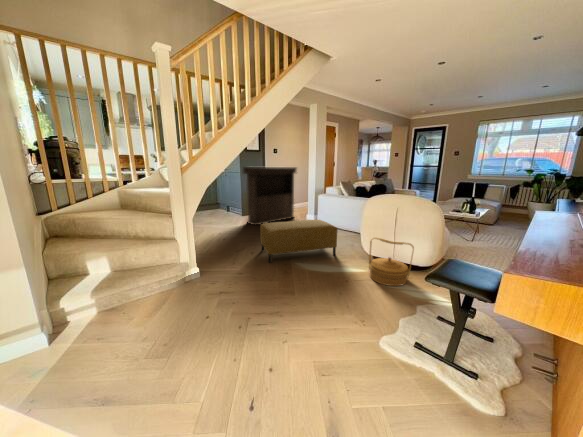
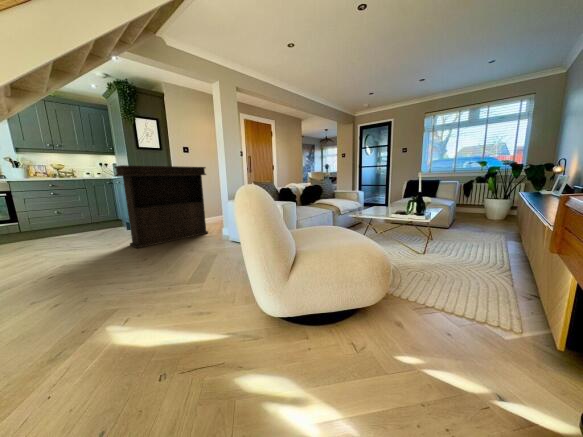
ottoman: present [260,220,338,263] -> none [40,238,206,332]
woven basket: present [369,237,414,286] -> none [221,274,297,383]

